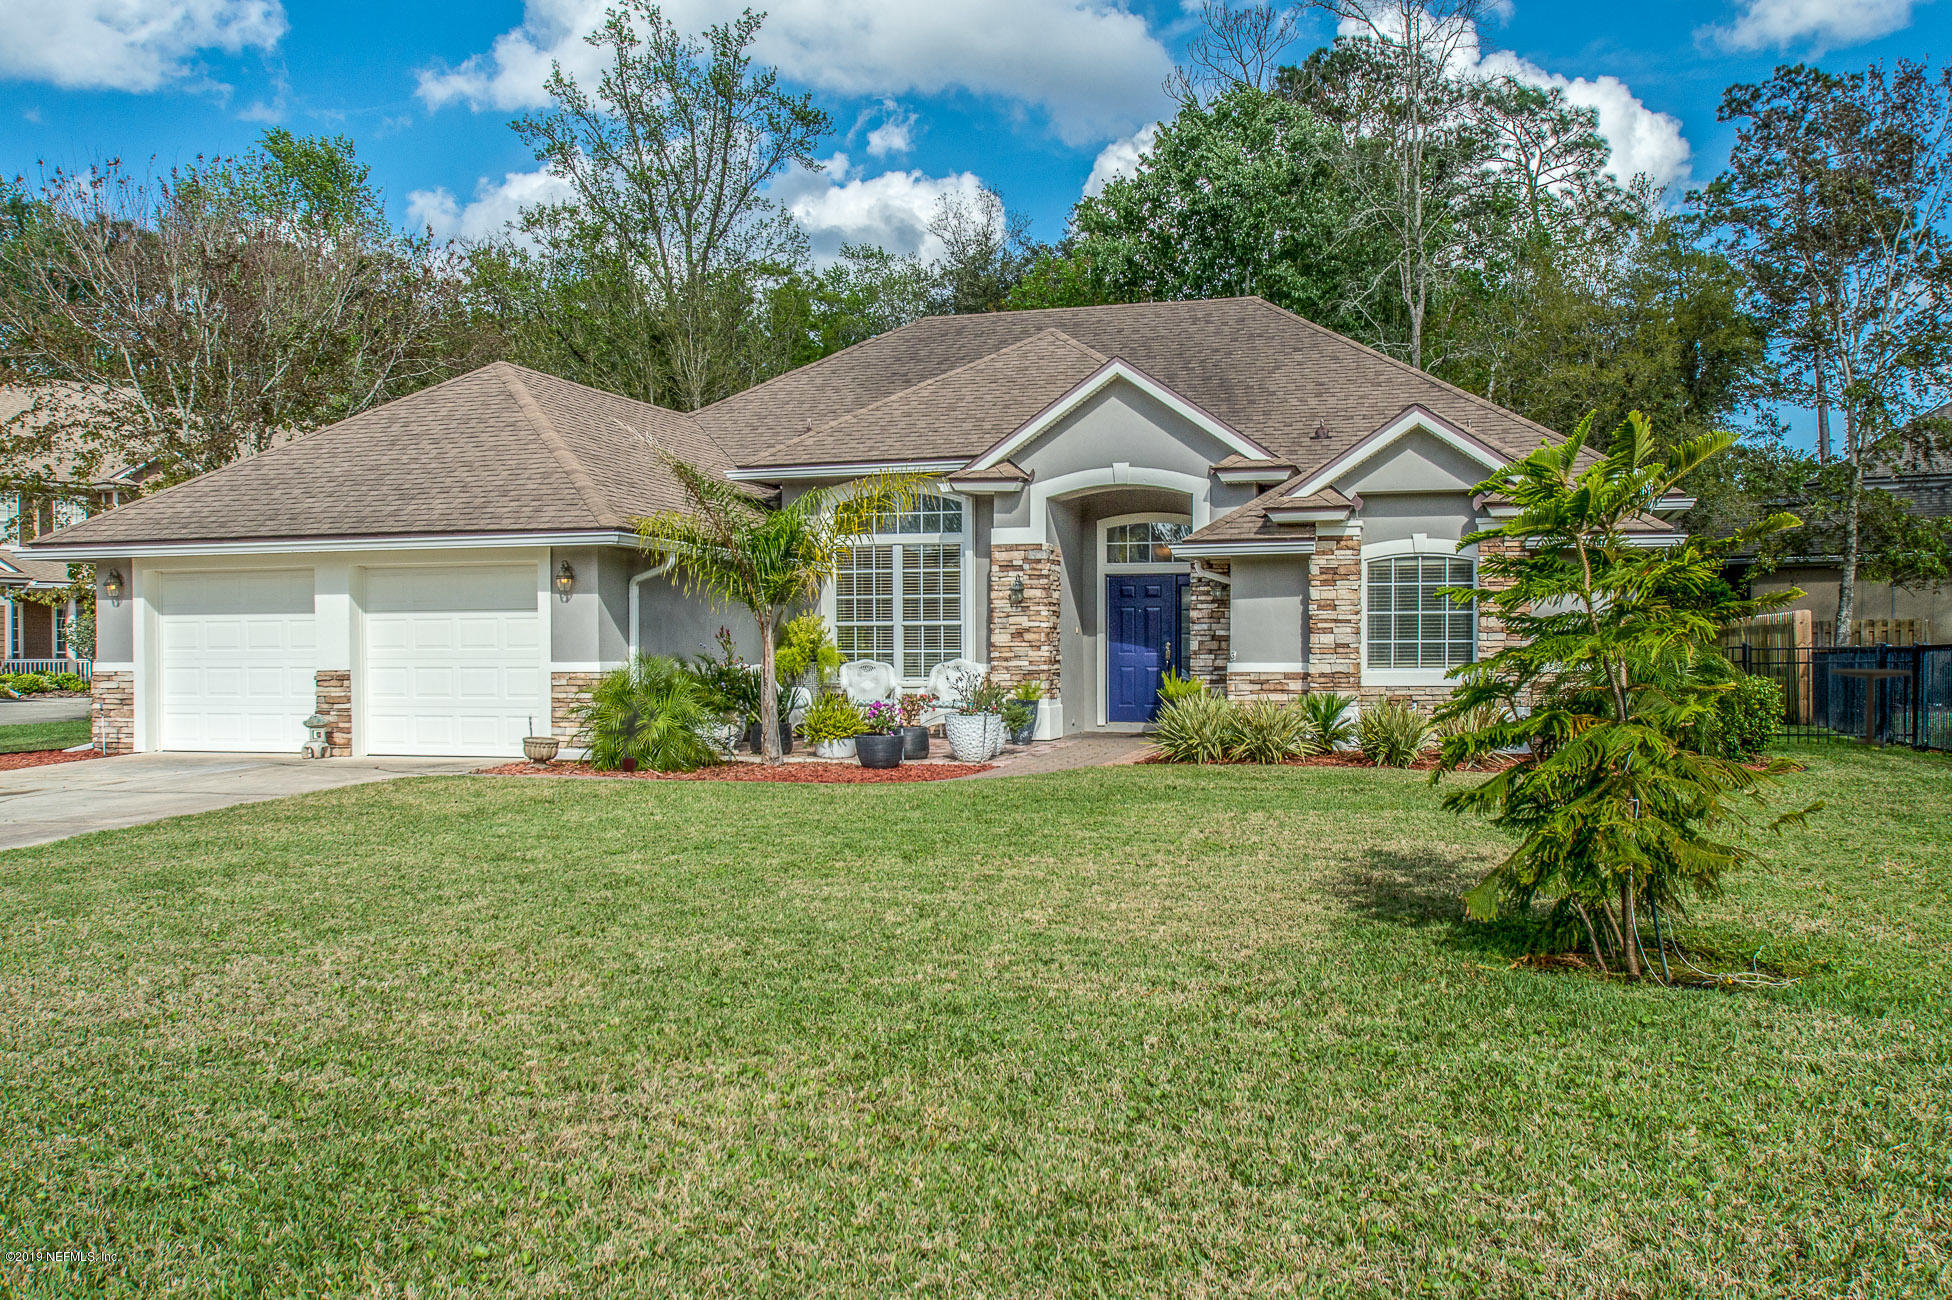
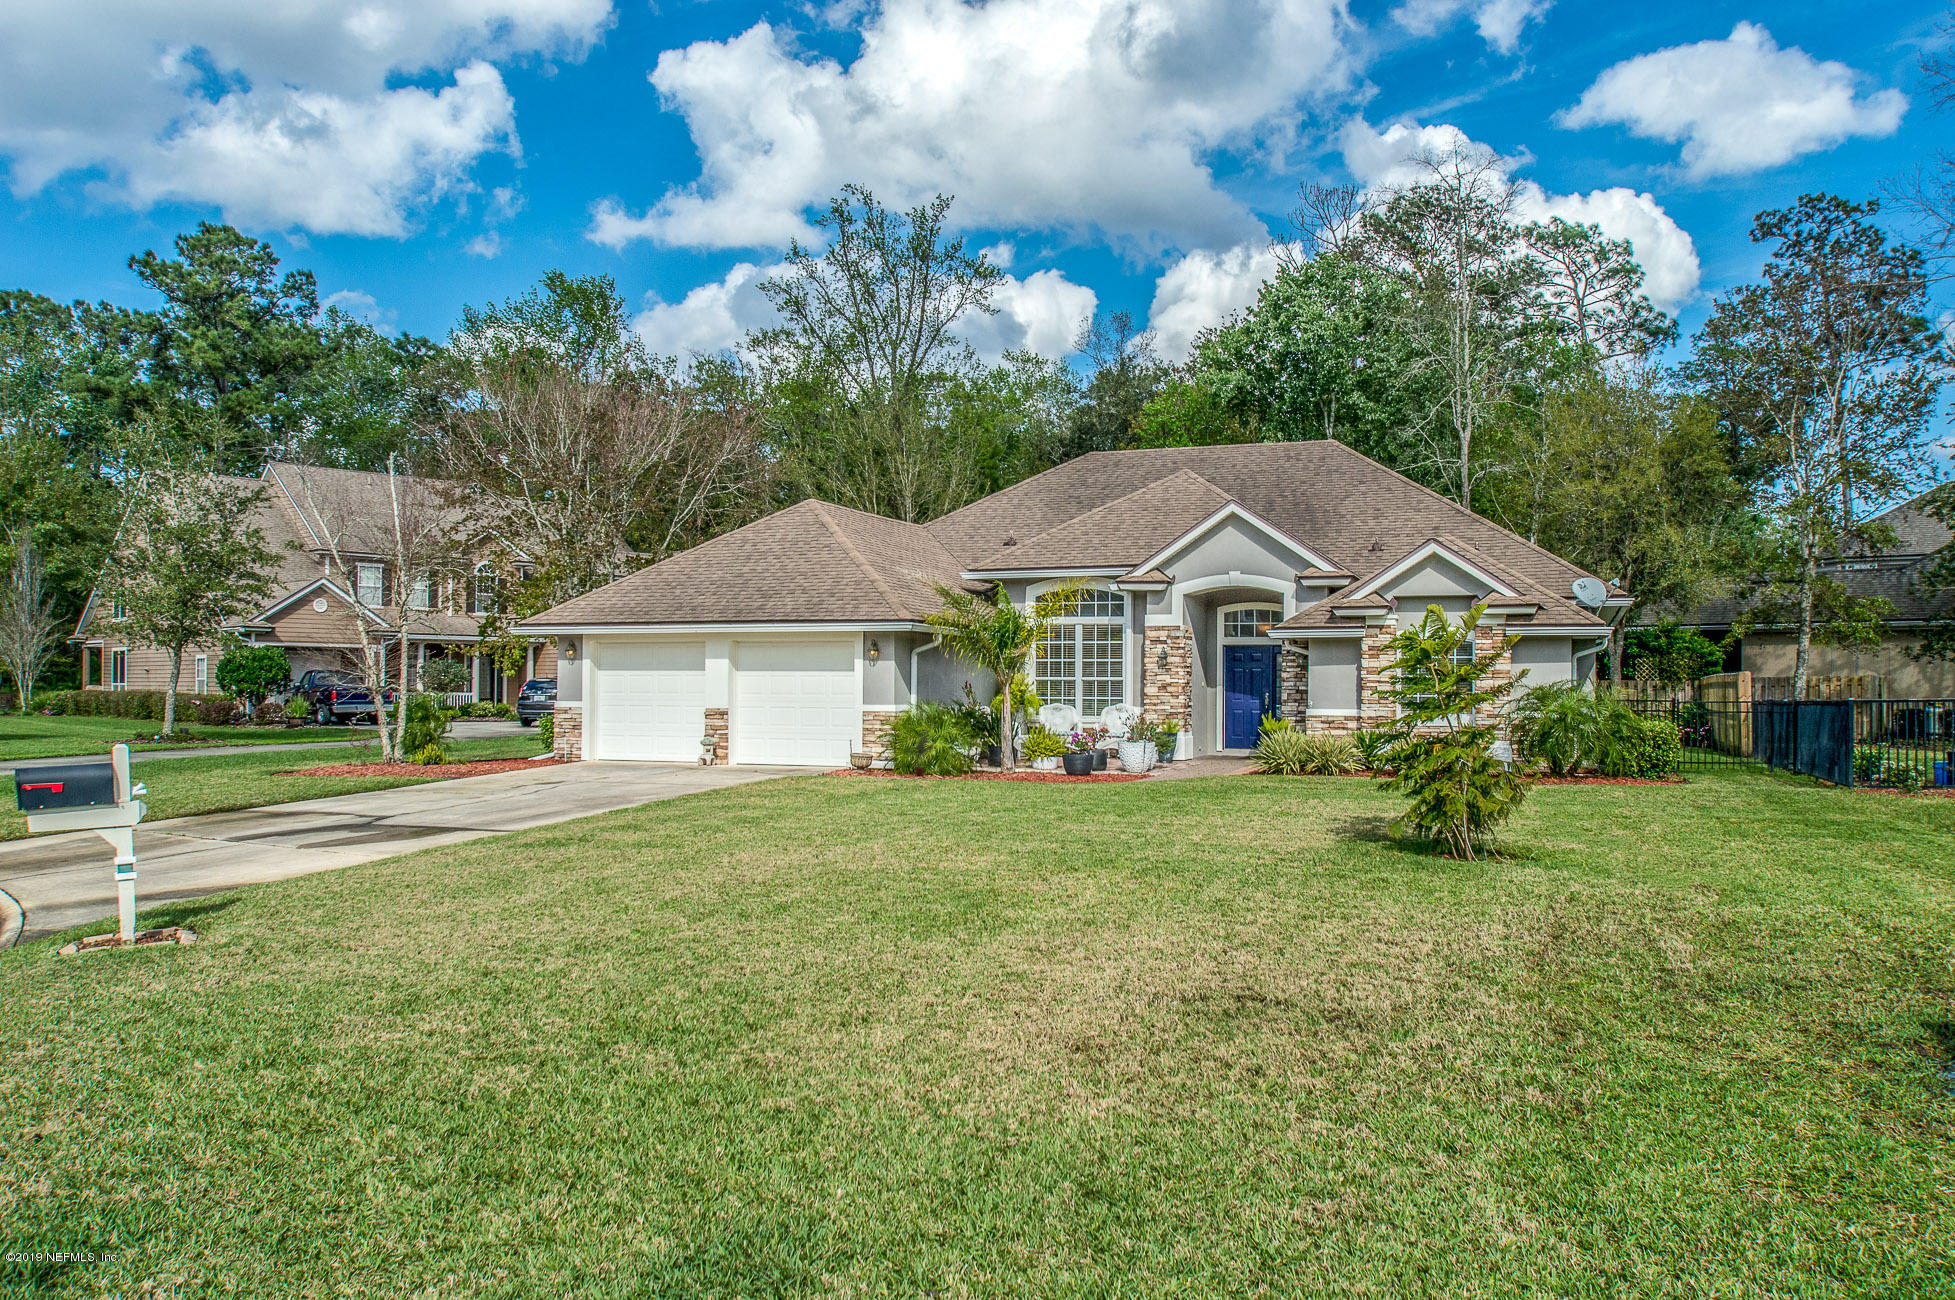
pedestal table: present [1830,669,1911,745] -> none [1731,717,1786,770]

